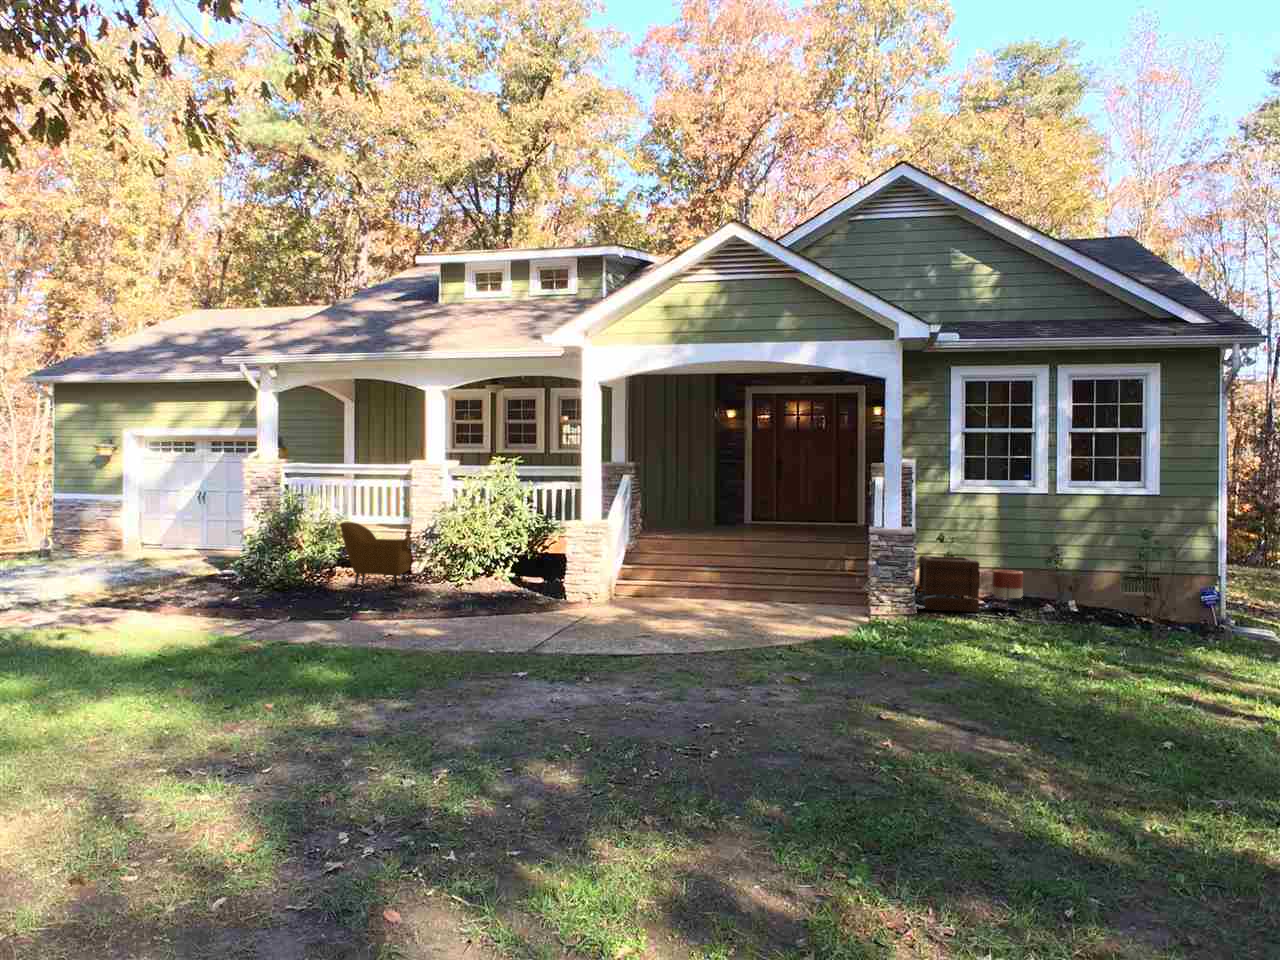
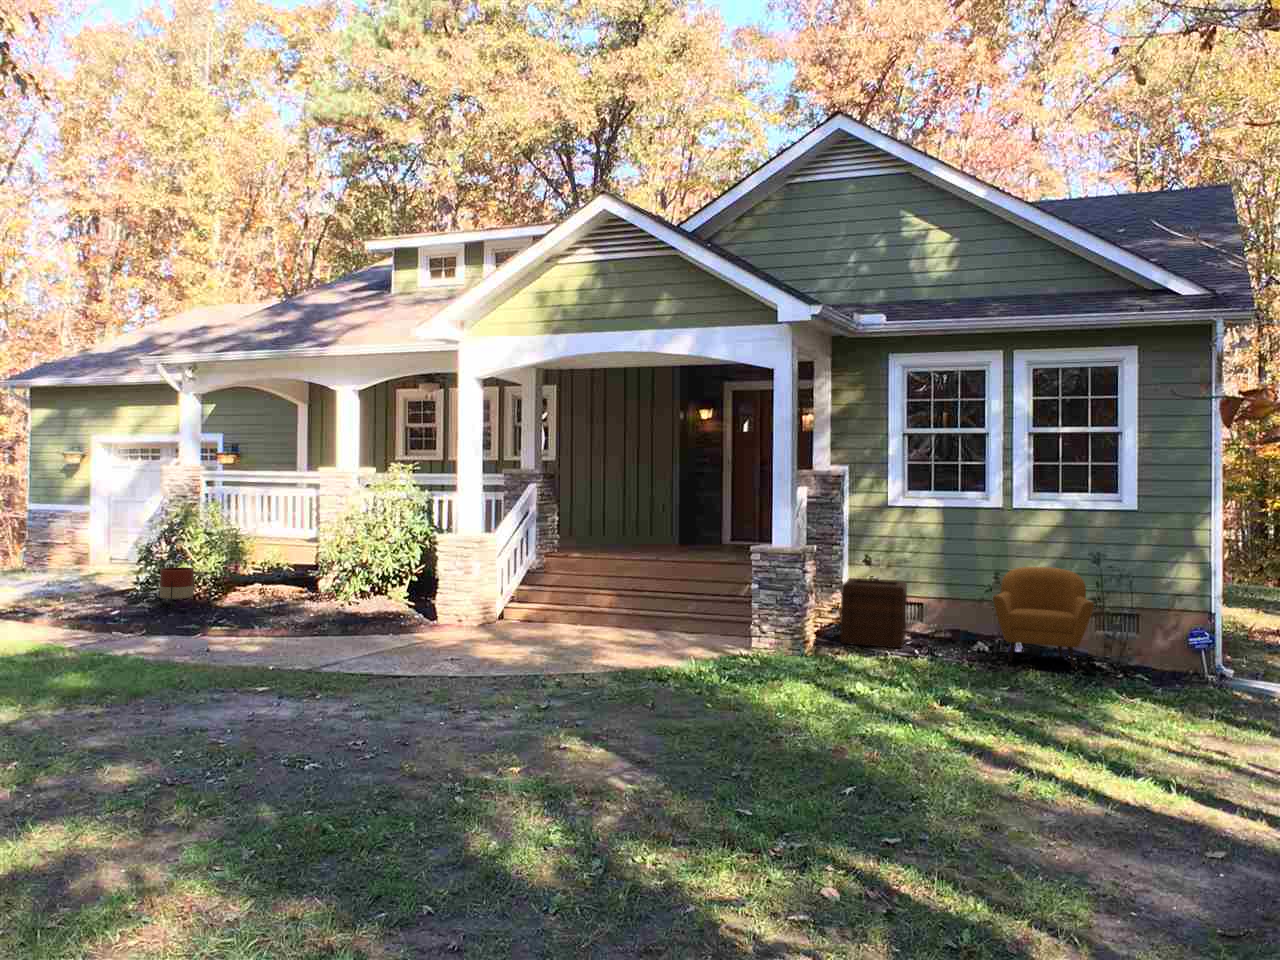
armchair: present [340,522,411,589] -> present [993,567,1094,667]
planter: present [992,570,1023,598] -> present [160,567,194,611]

